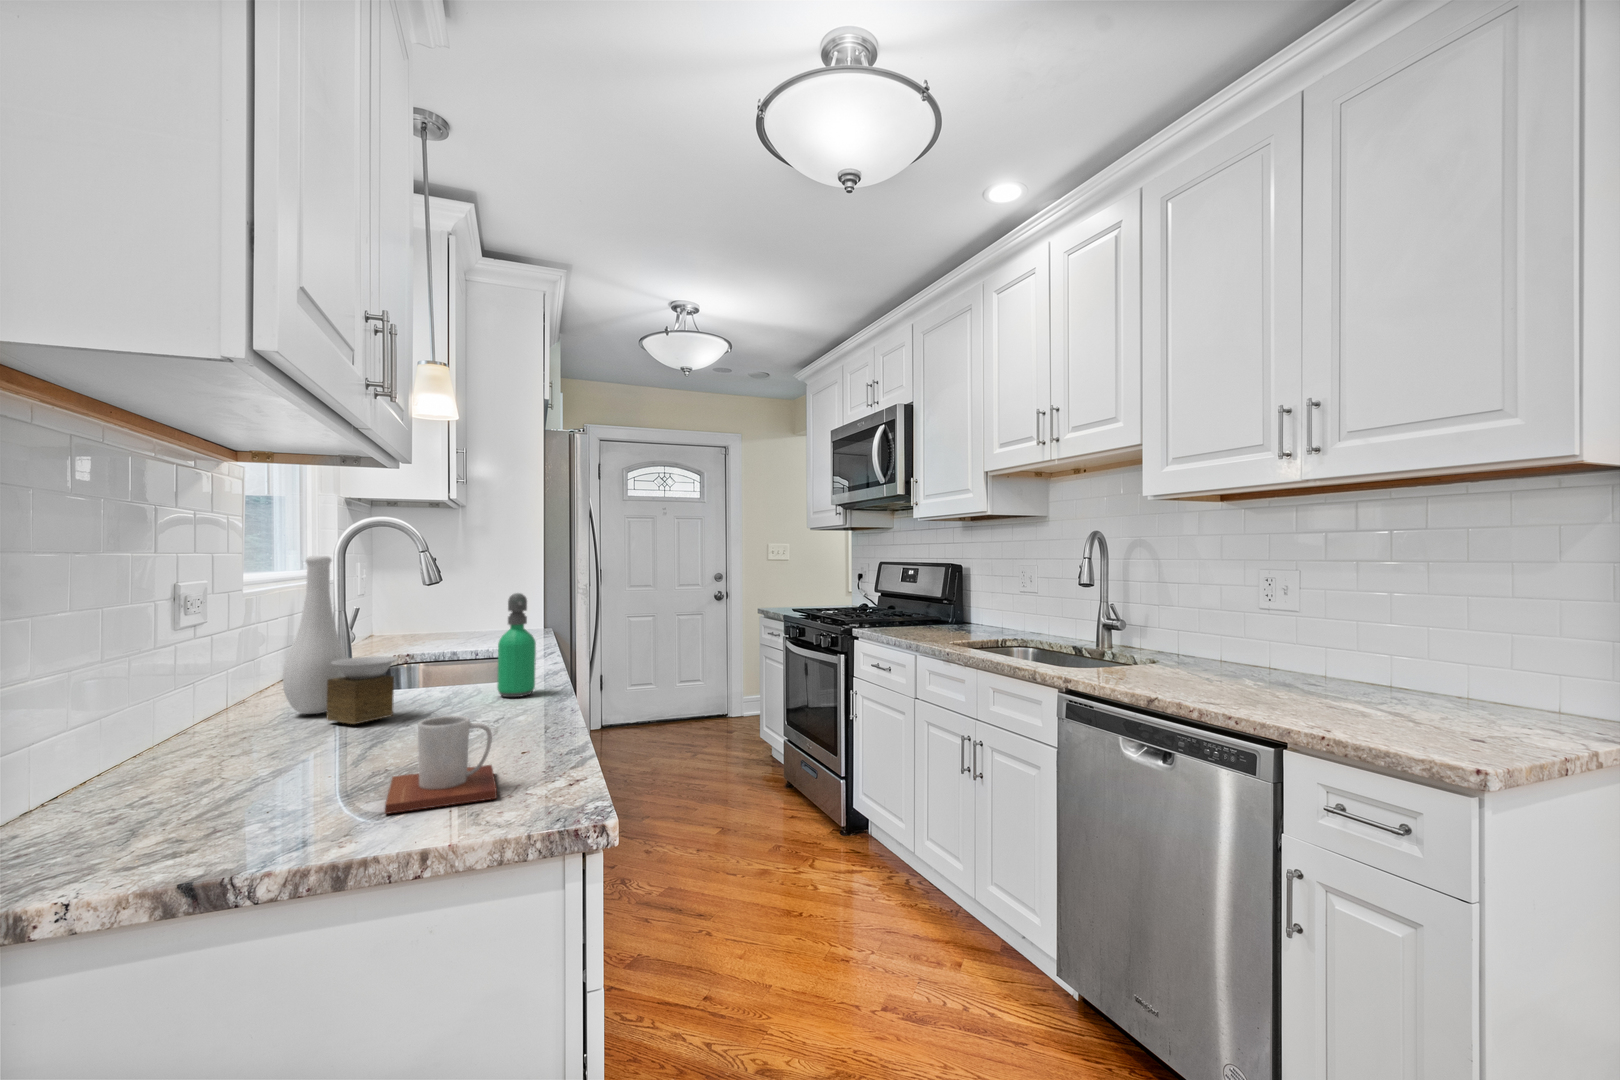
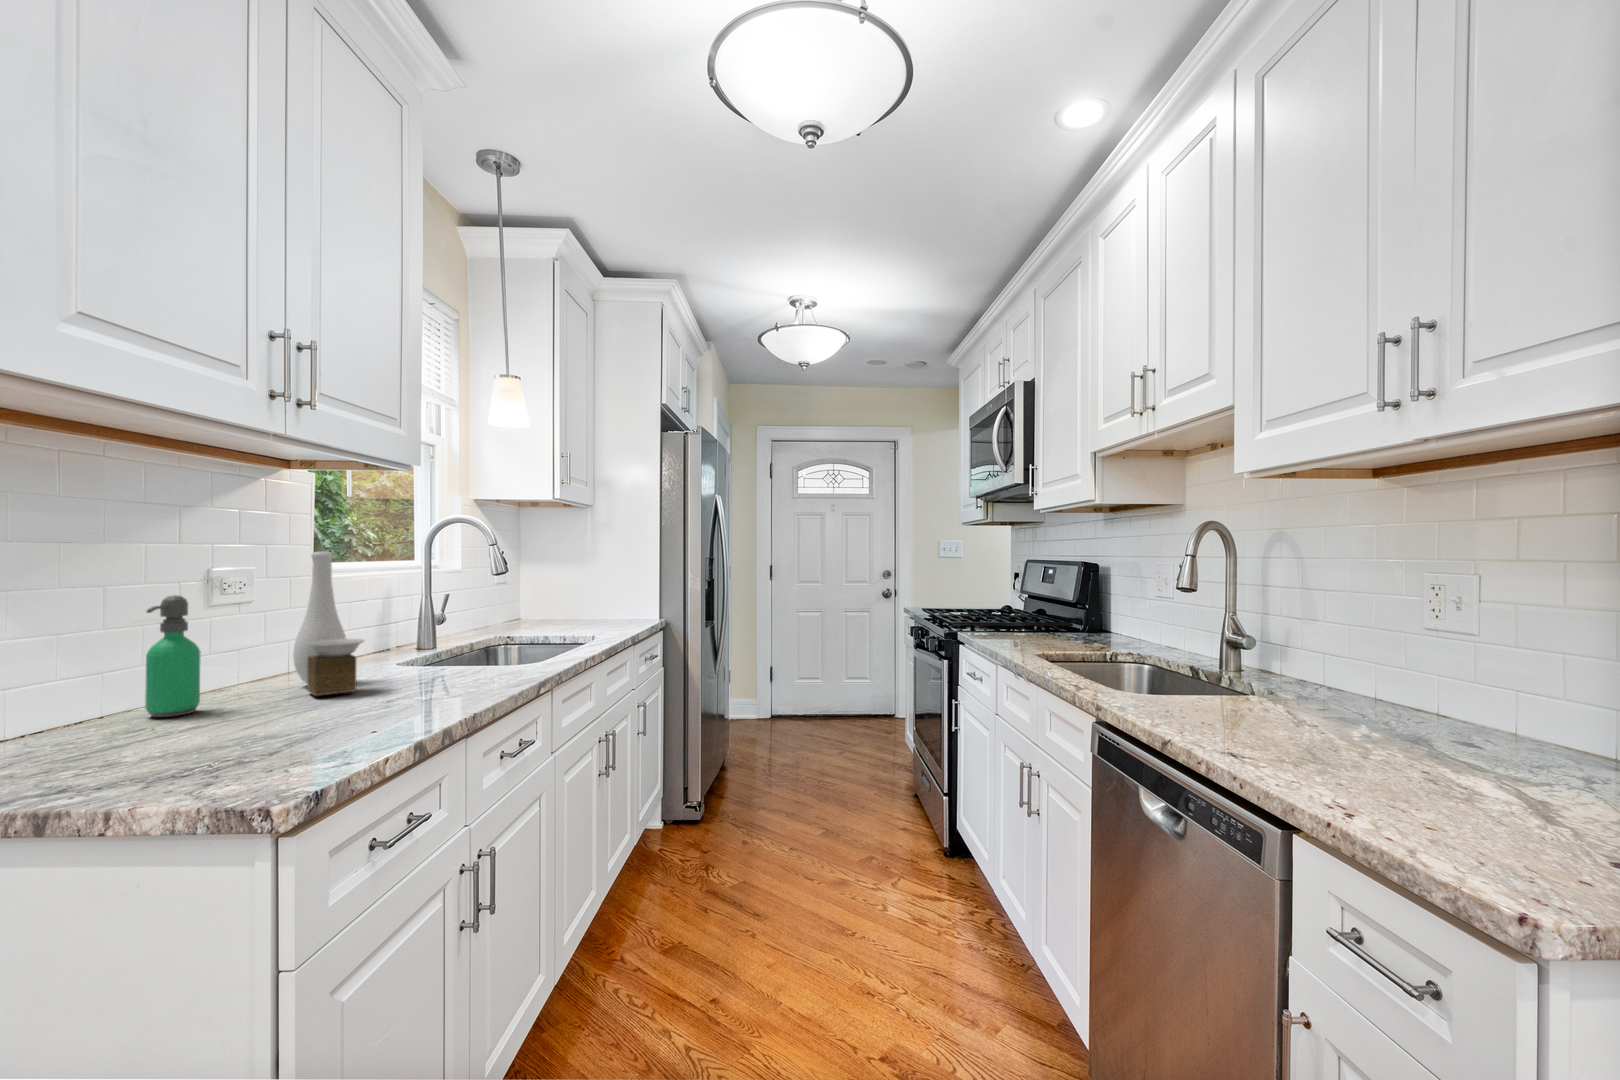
soap dispenser: present [497,593,536,697] -> present [145,595,201,717]
mug: present [385,716,497,814] -> none [154,695,303,776]

